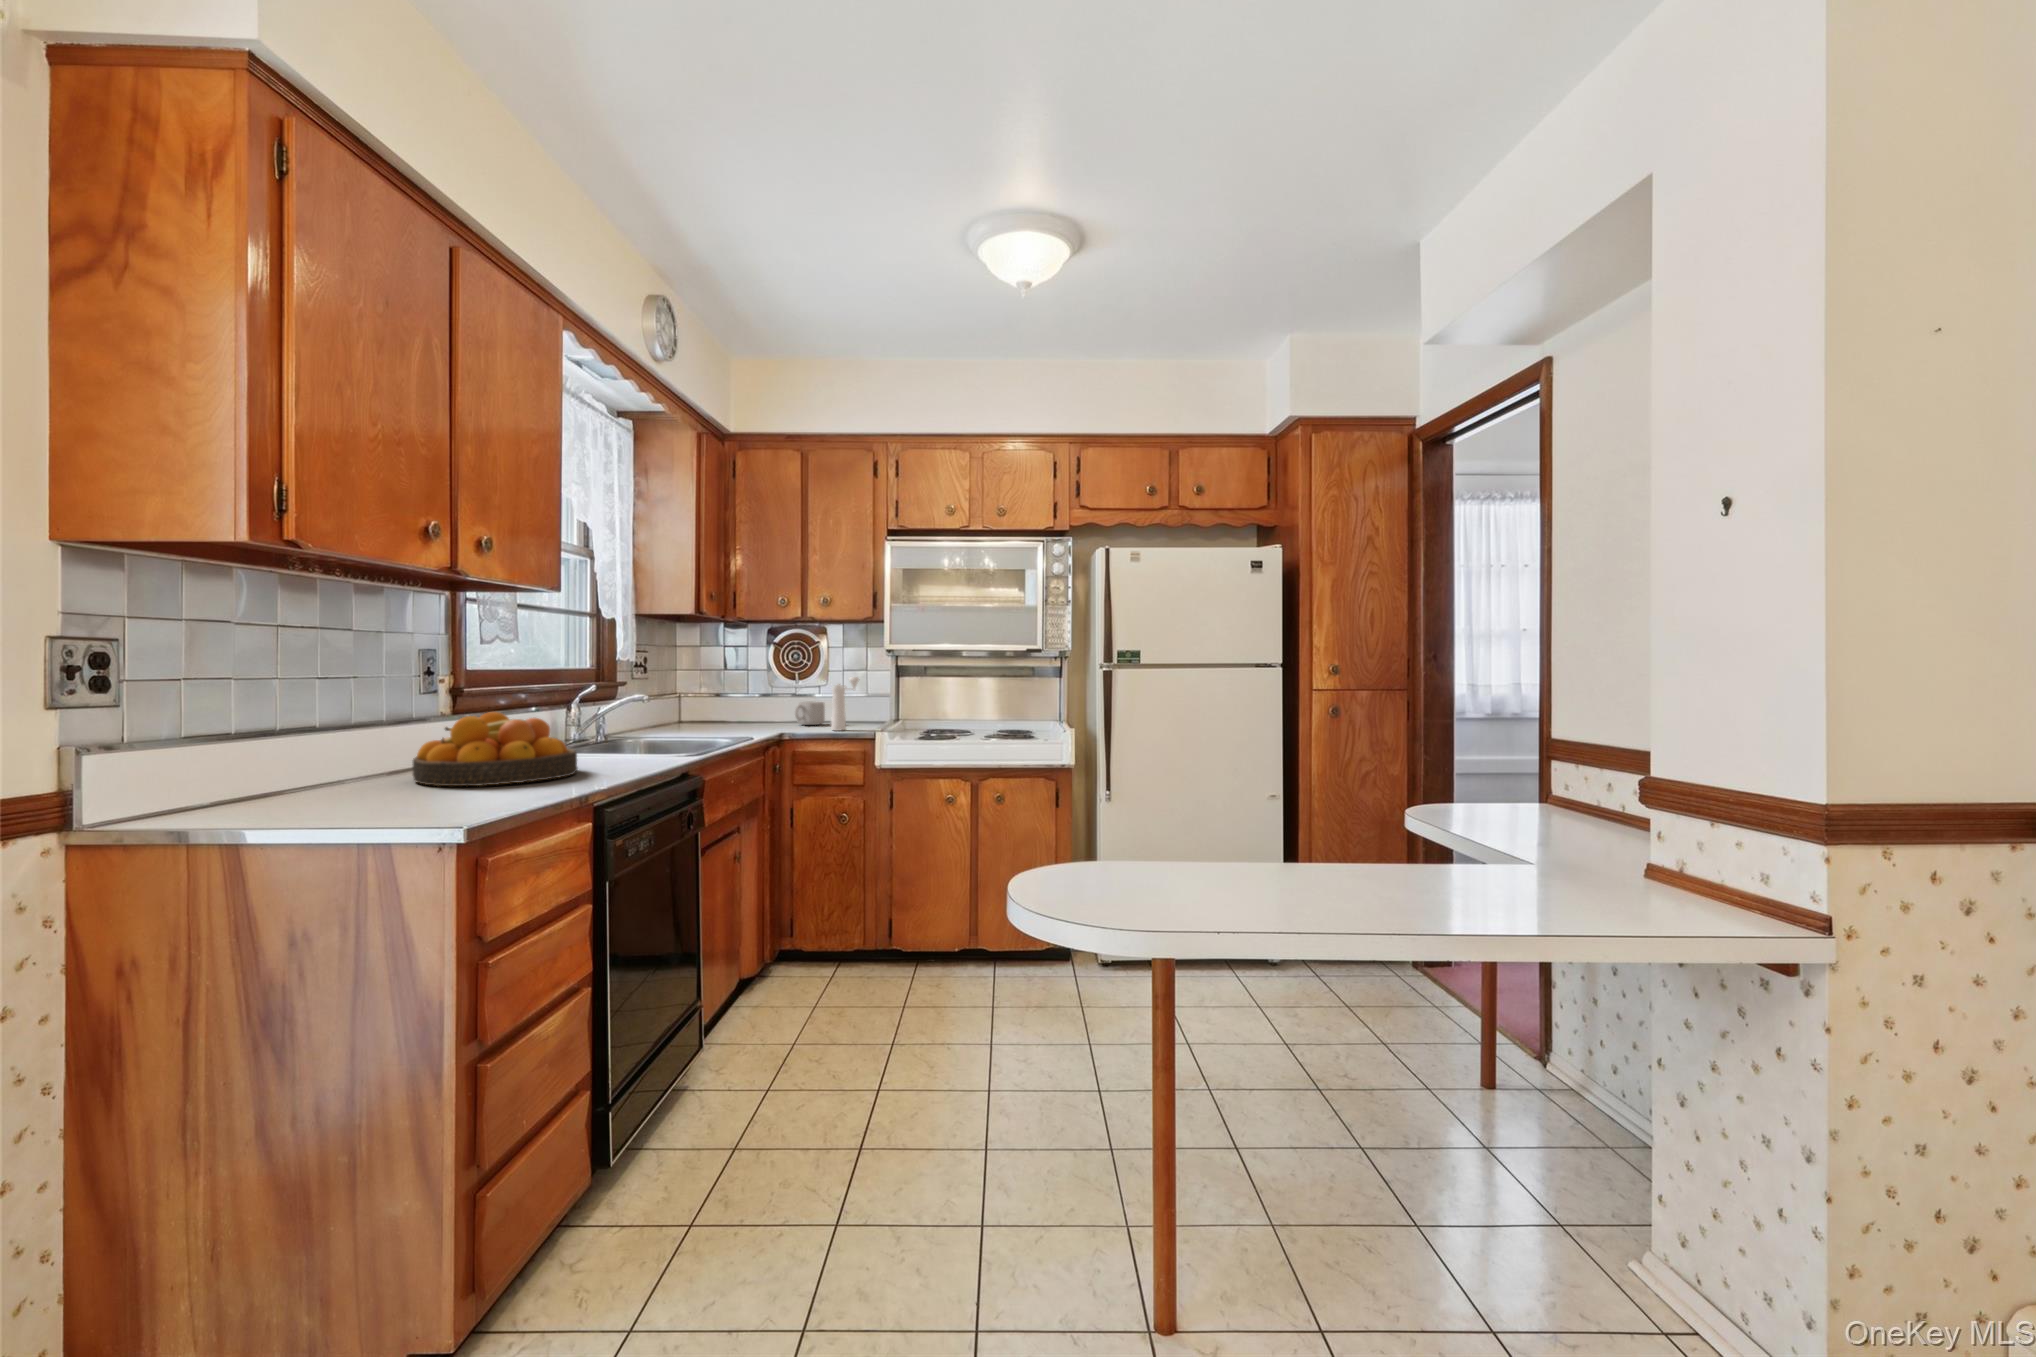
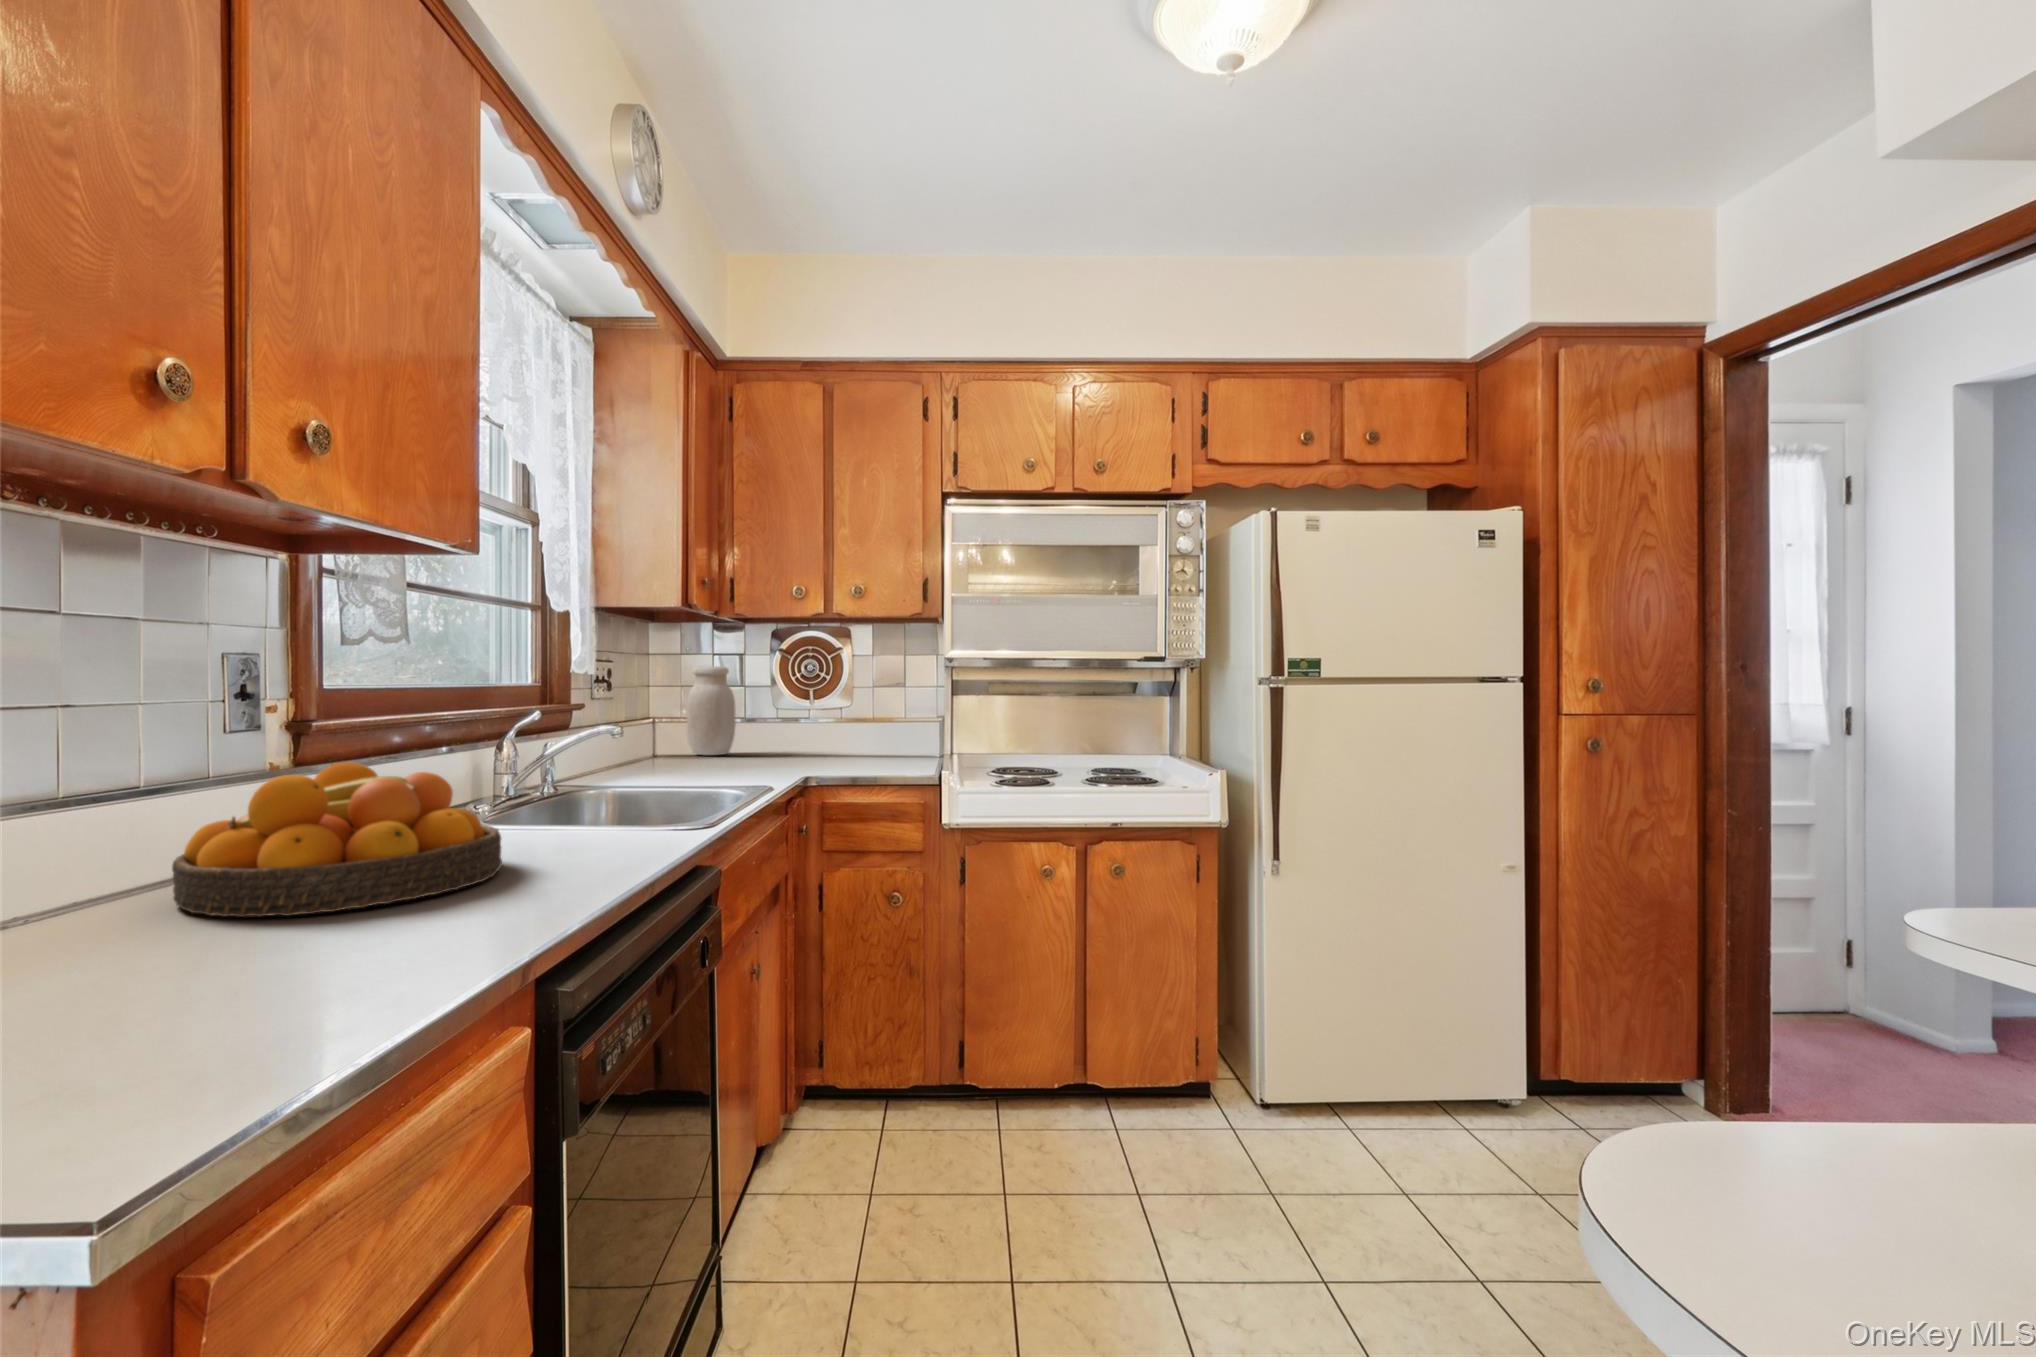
jar: none [703,655,739,720] -> present [687,666,736,755]
pepper mill: present [831,677,859,731] -> none [875,695,911,771]
mug: present [795,702,825,725] -> none [819,730,858,762]

